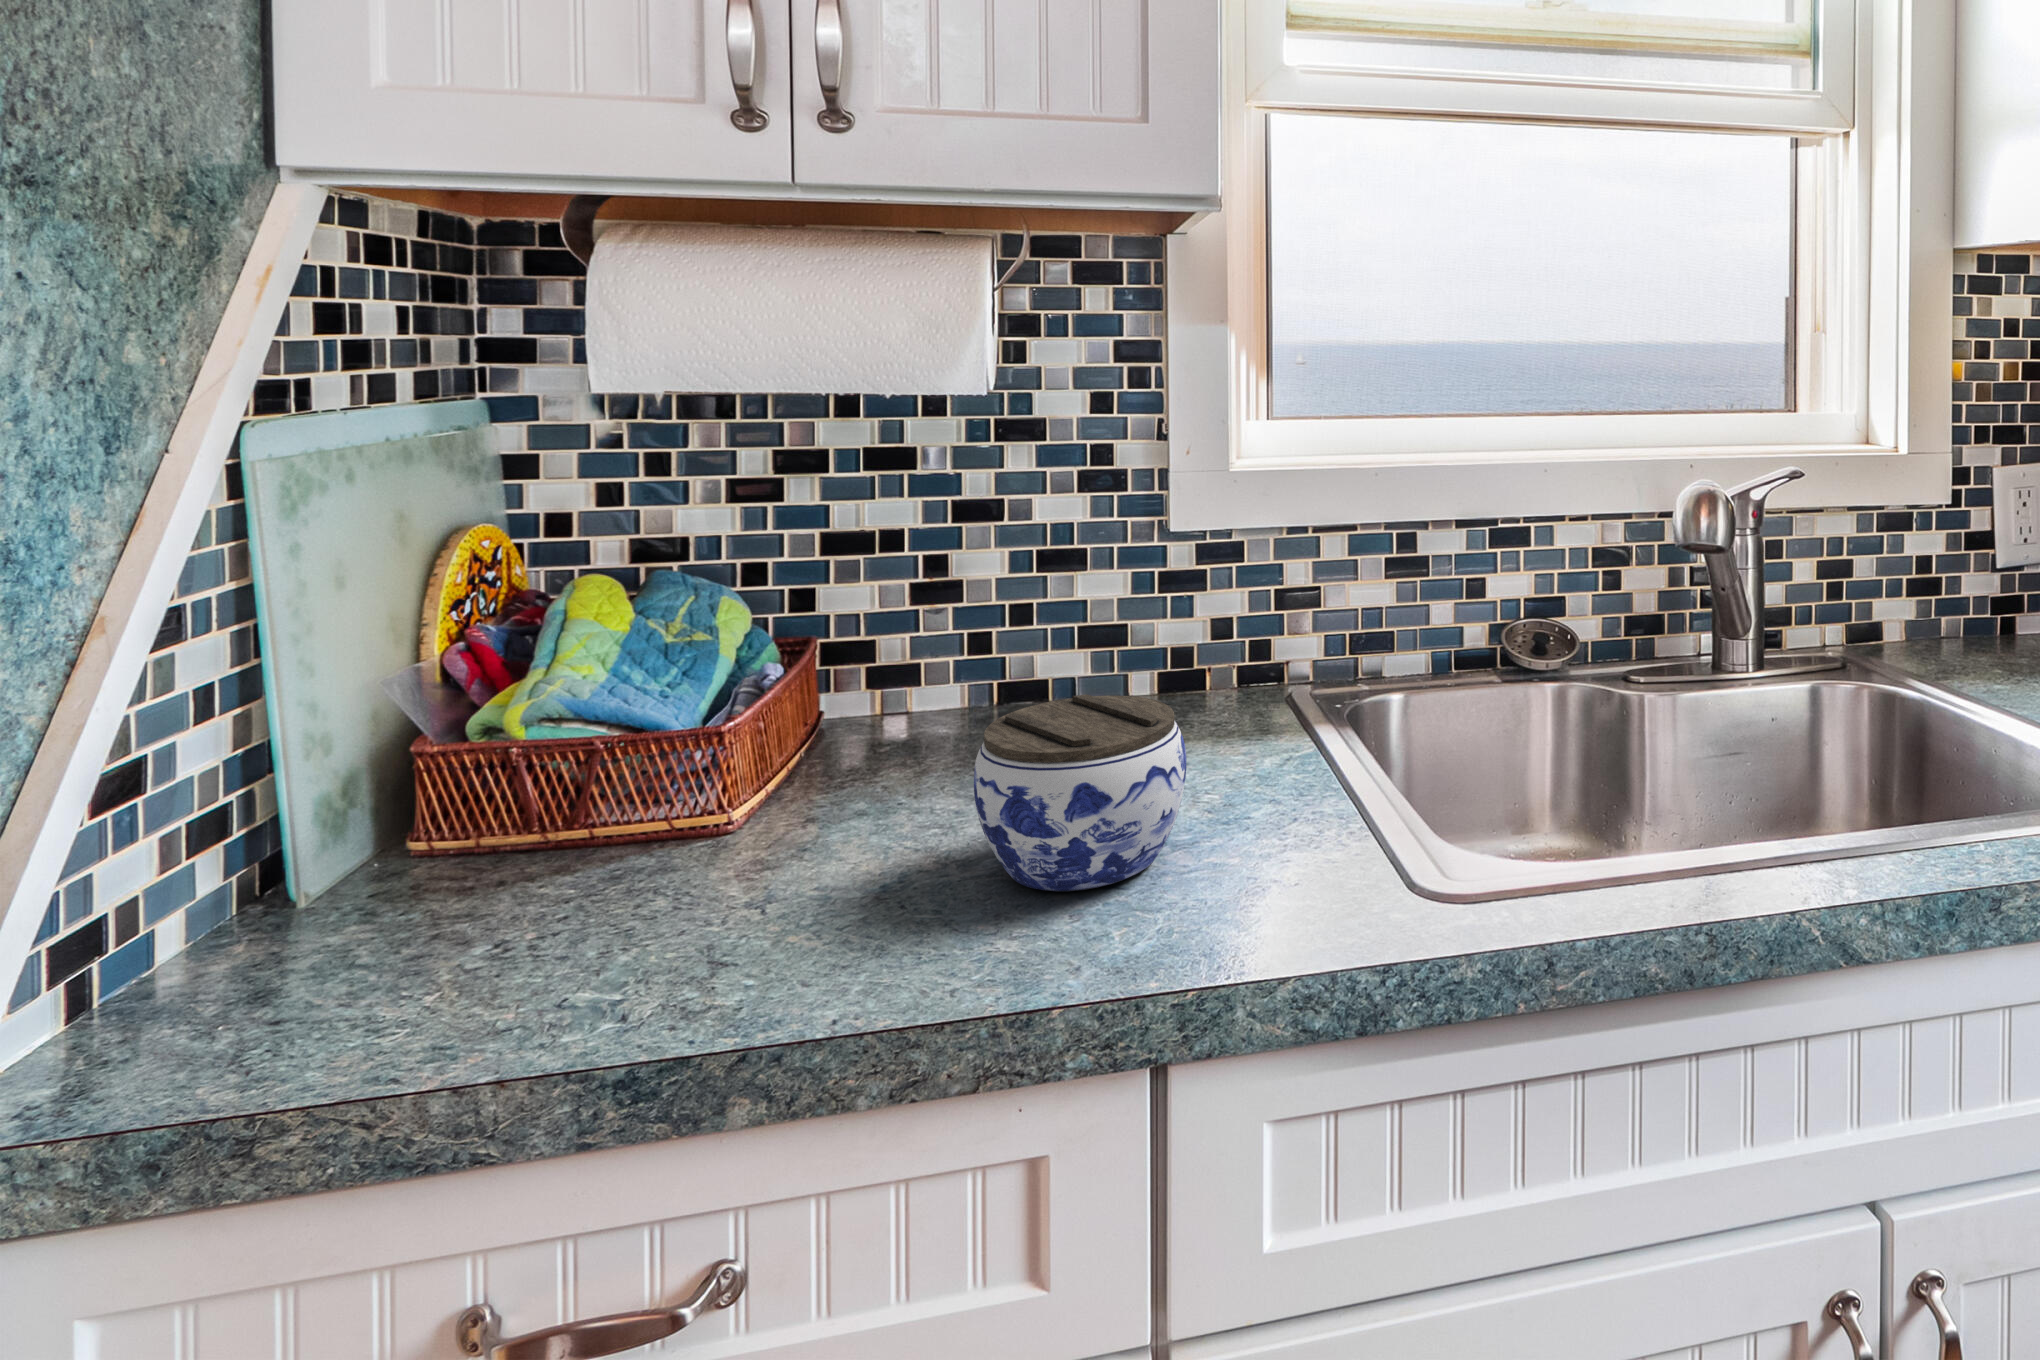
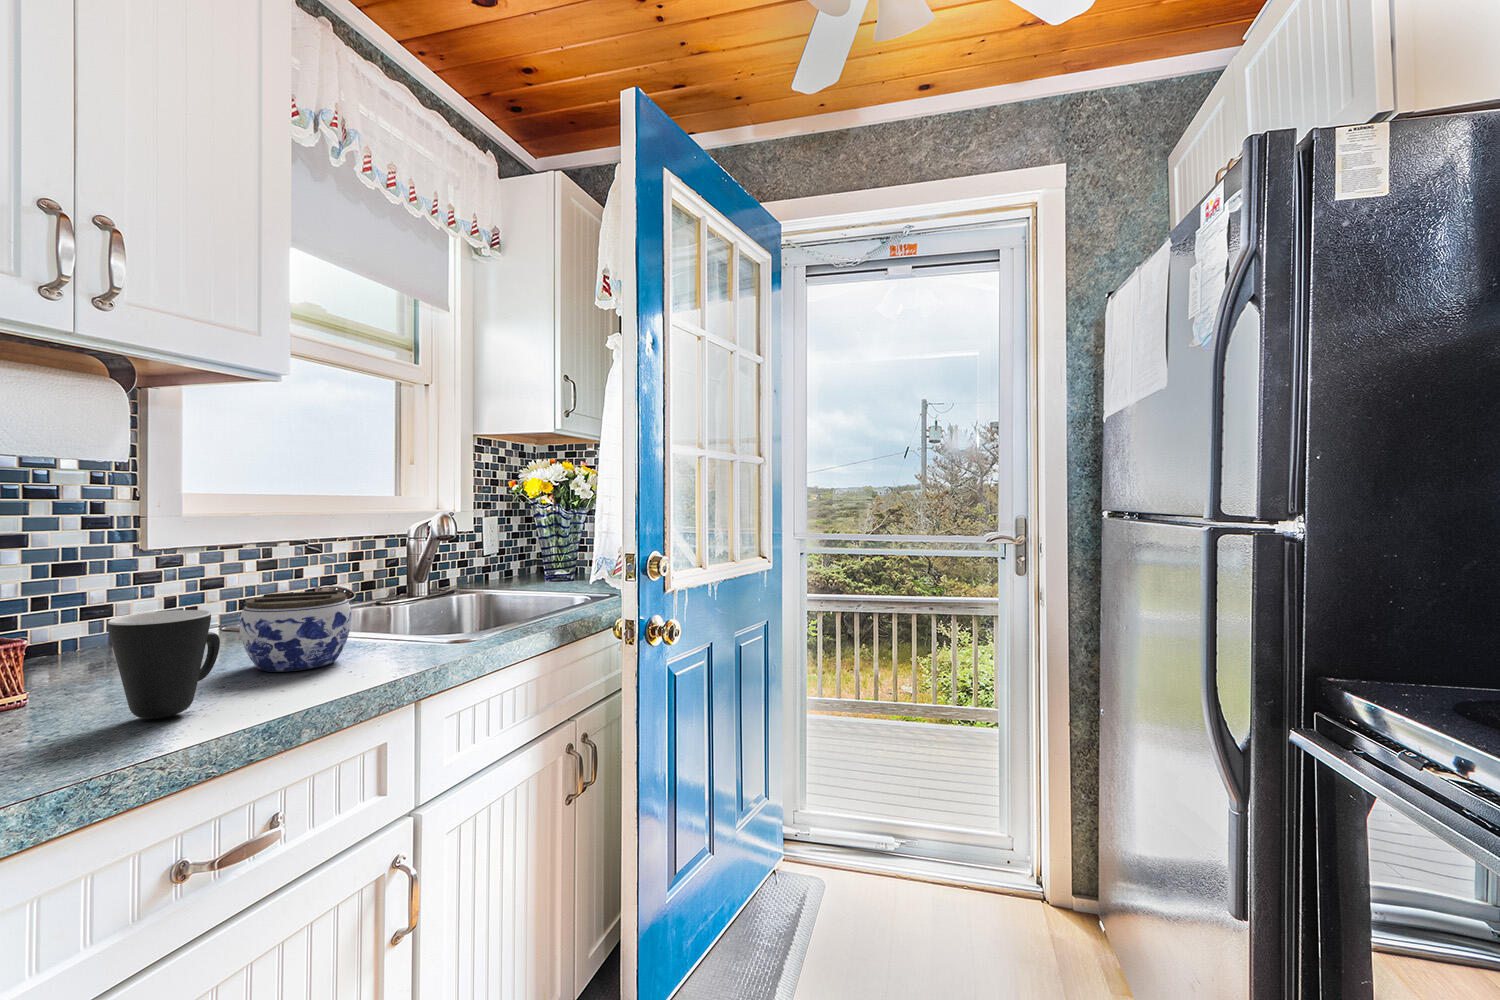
mug: none [550,747,768,968] -> present [108,610,220,719]

